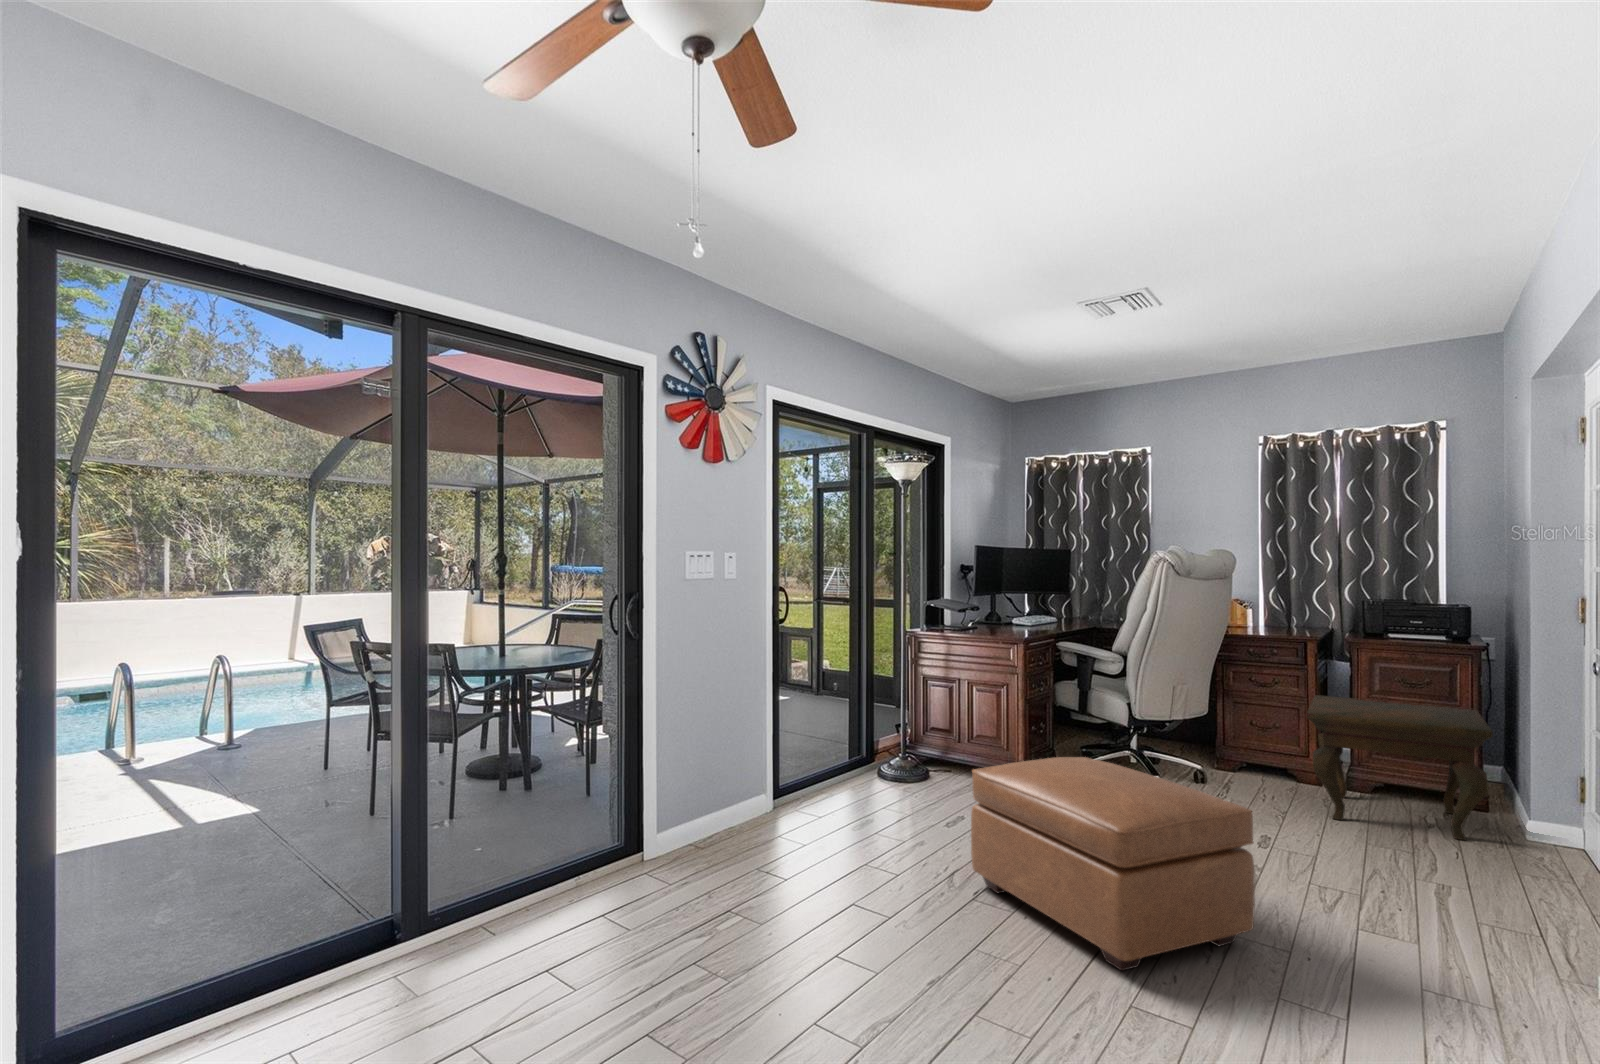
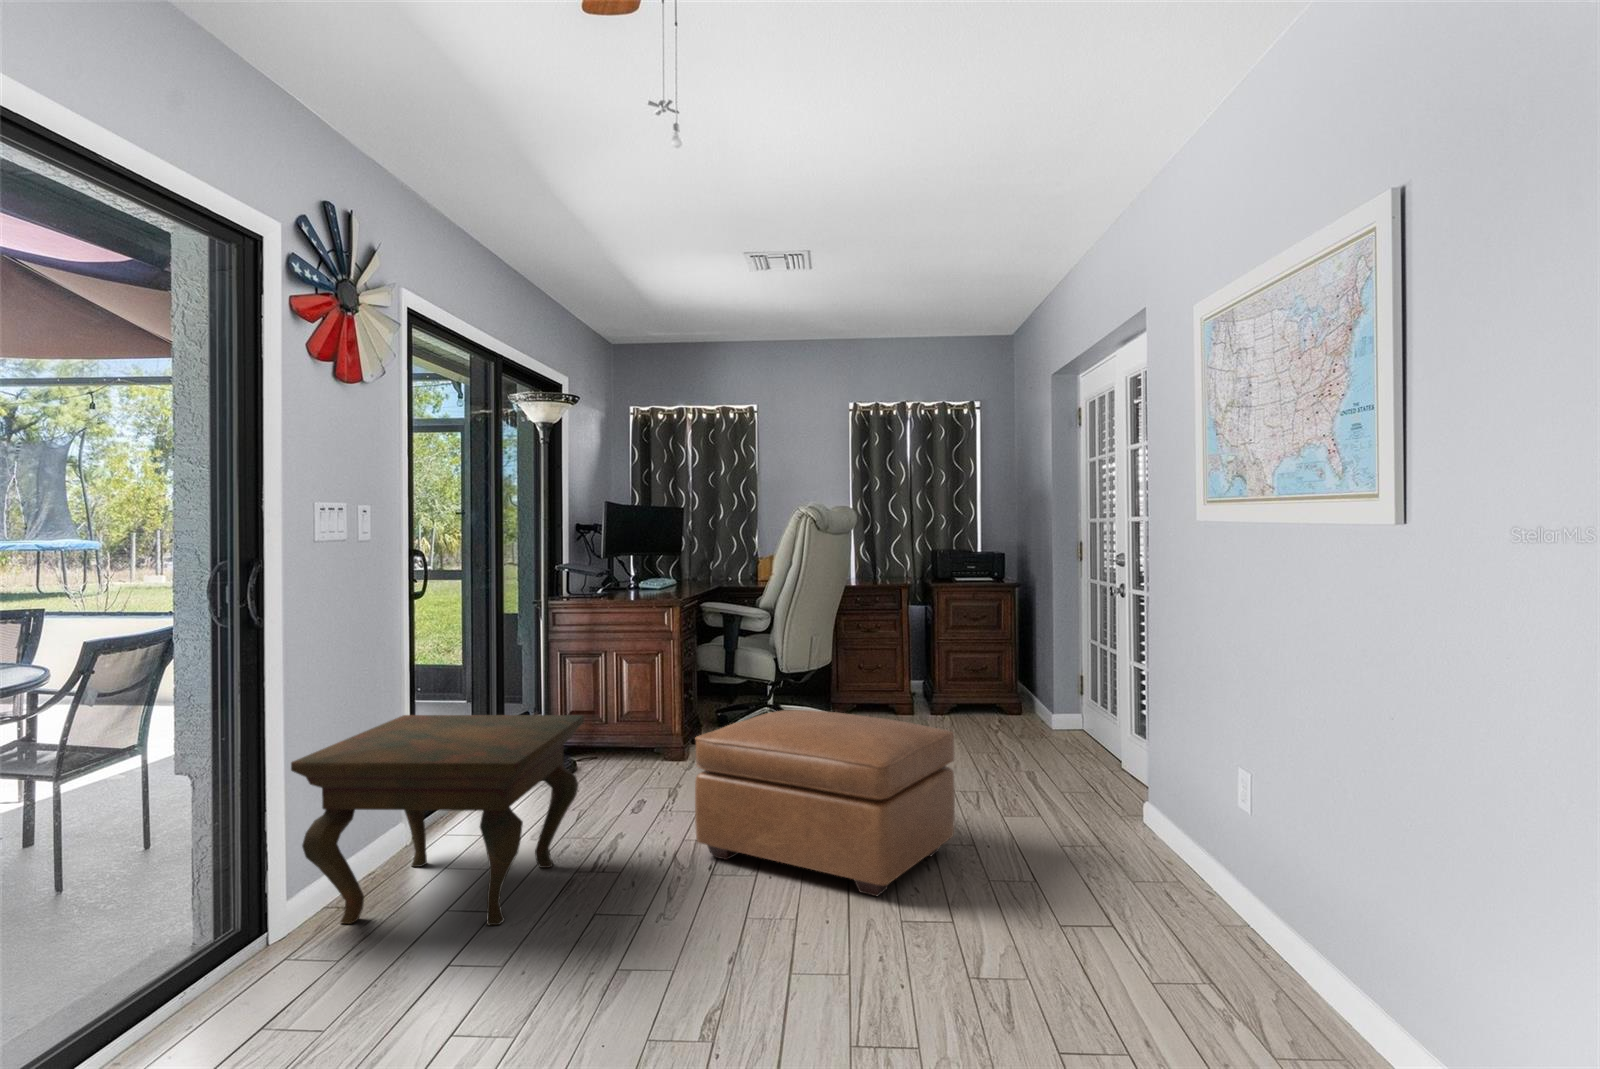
side table: present [1307,695,1493,840] -> present [291,715,584,925]

